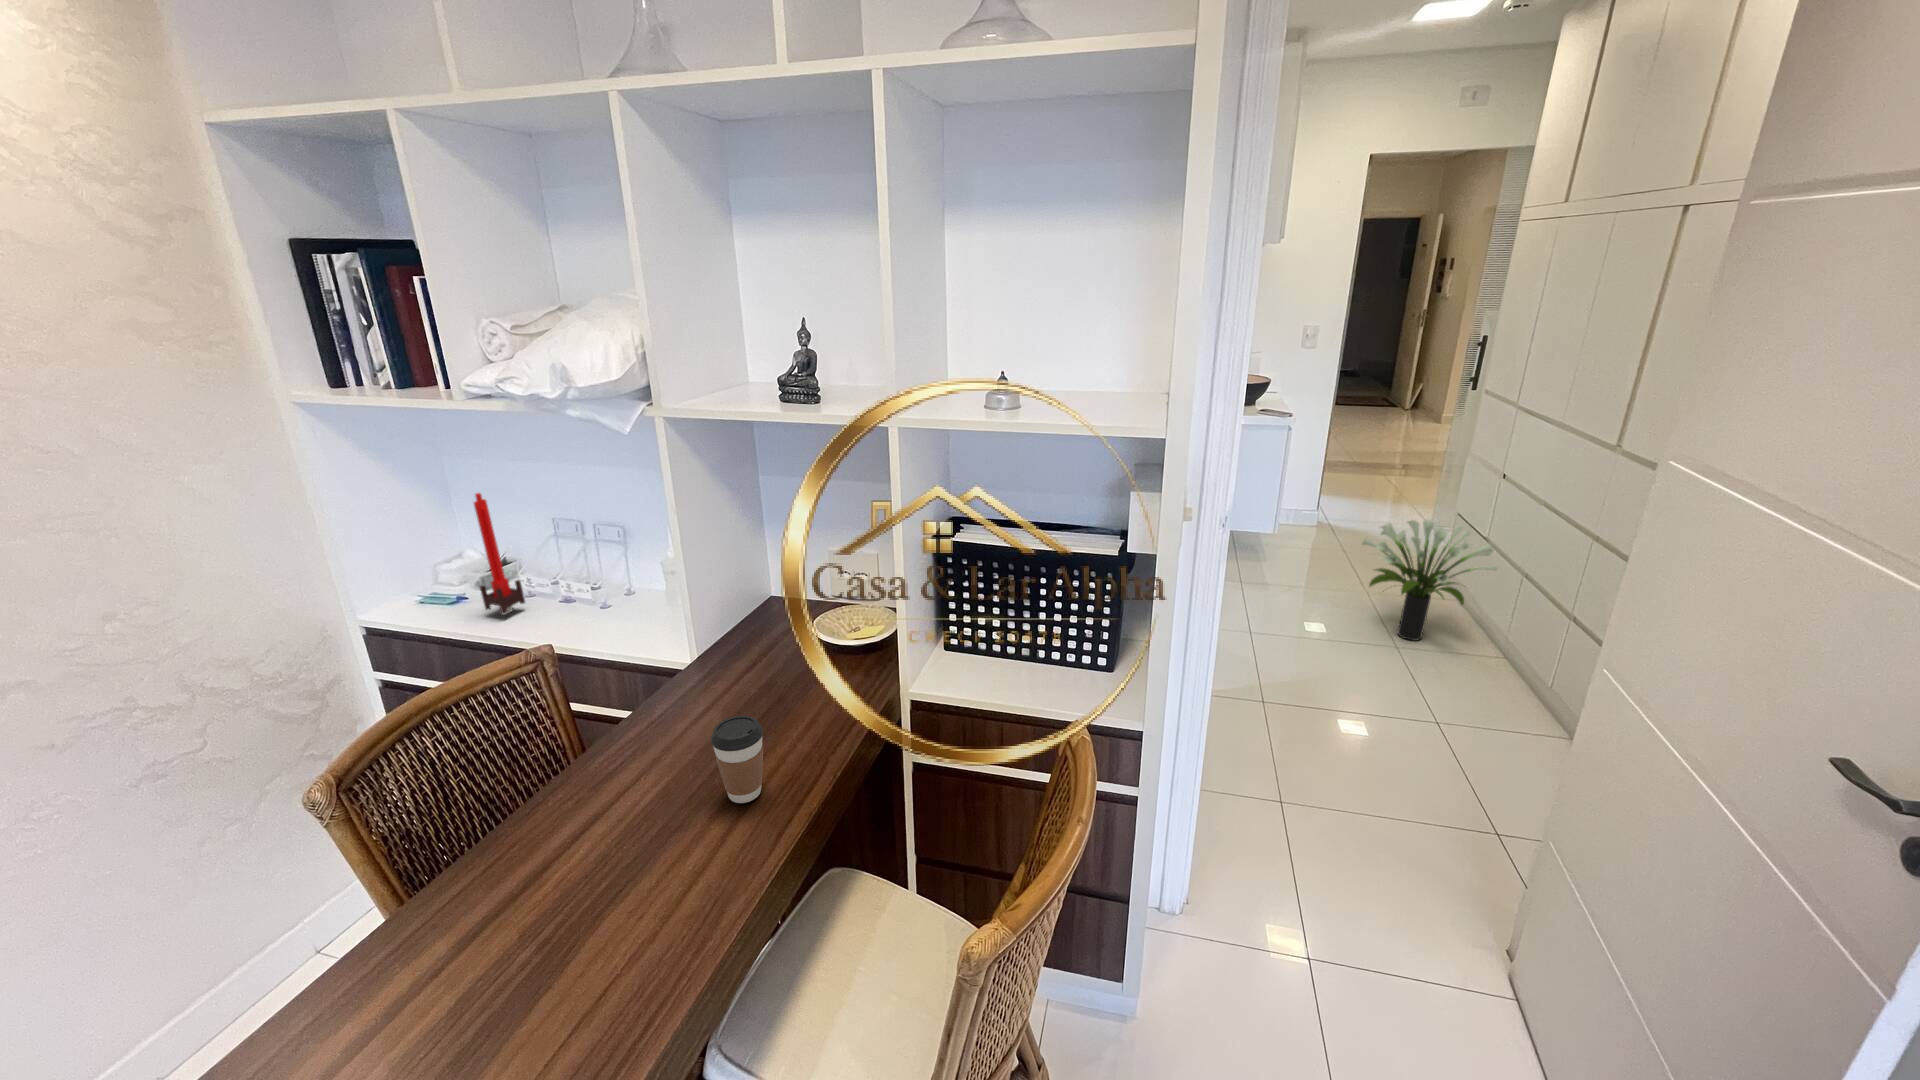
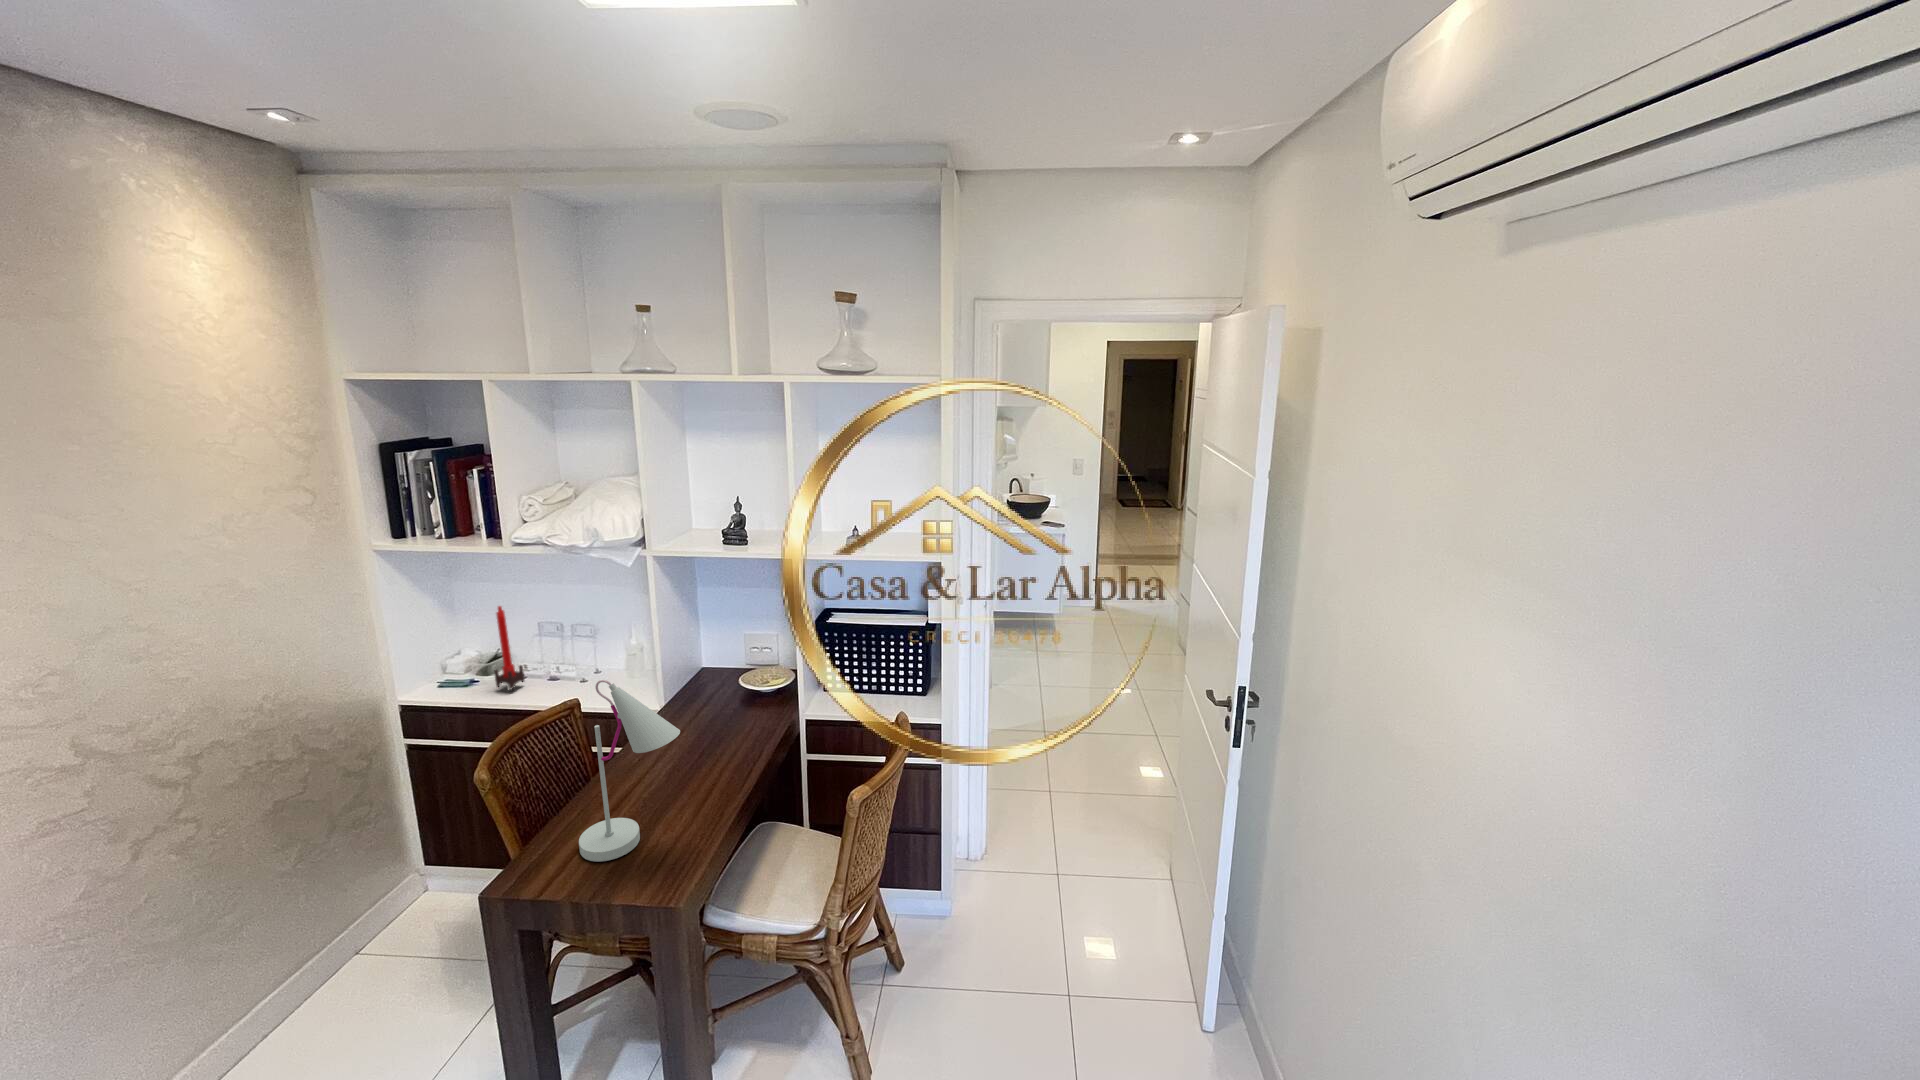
potted plant: present [1363,519,1498,641] -> none [1110,595,1192,681]
desk lamp: none [441,643,616,986] -> present [579,680,680,862]
coffee cup: present [711,716,763,803] -> none [699,726,729,777]

